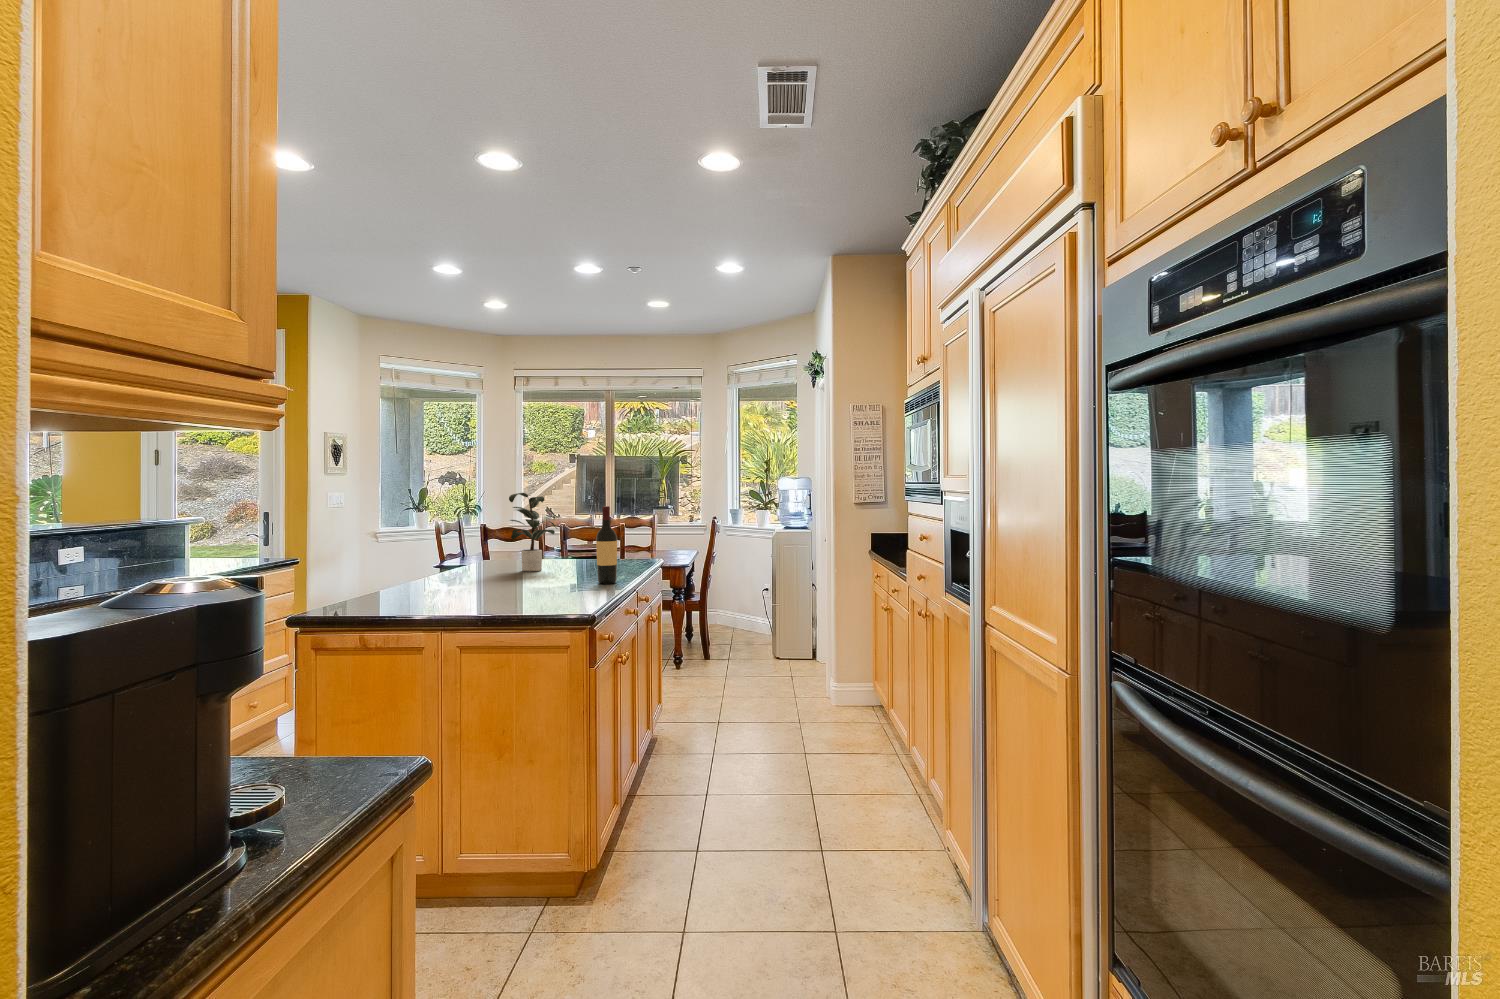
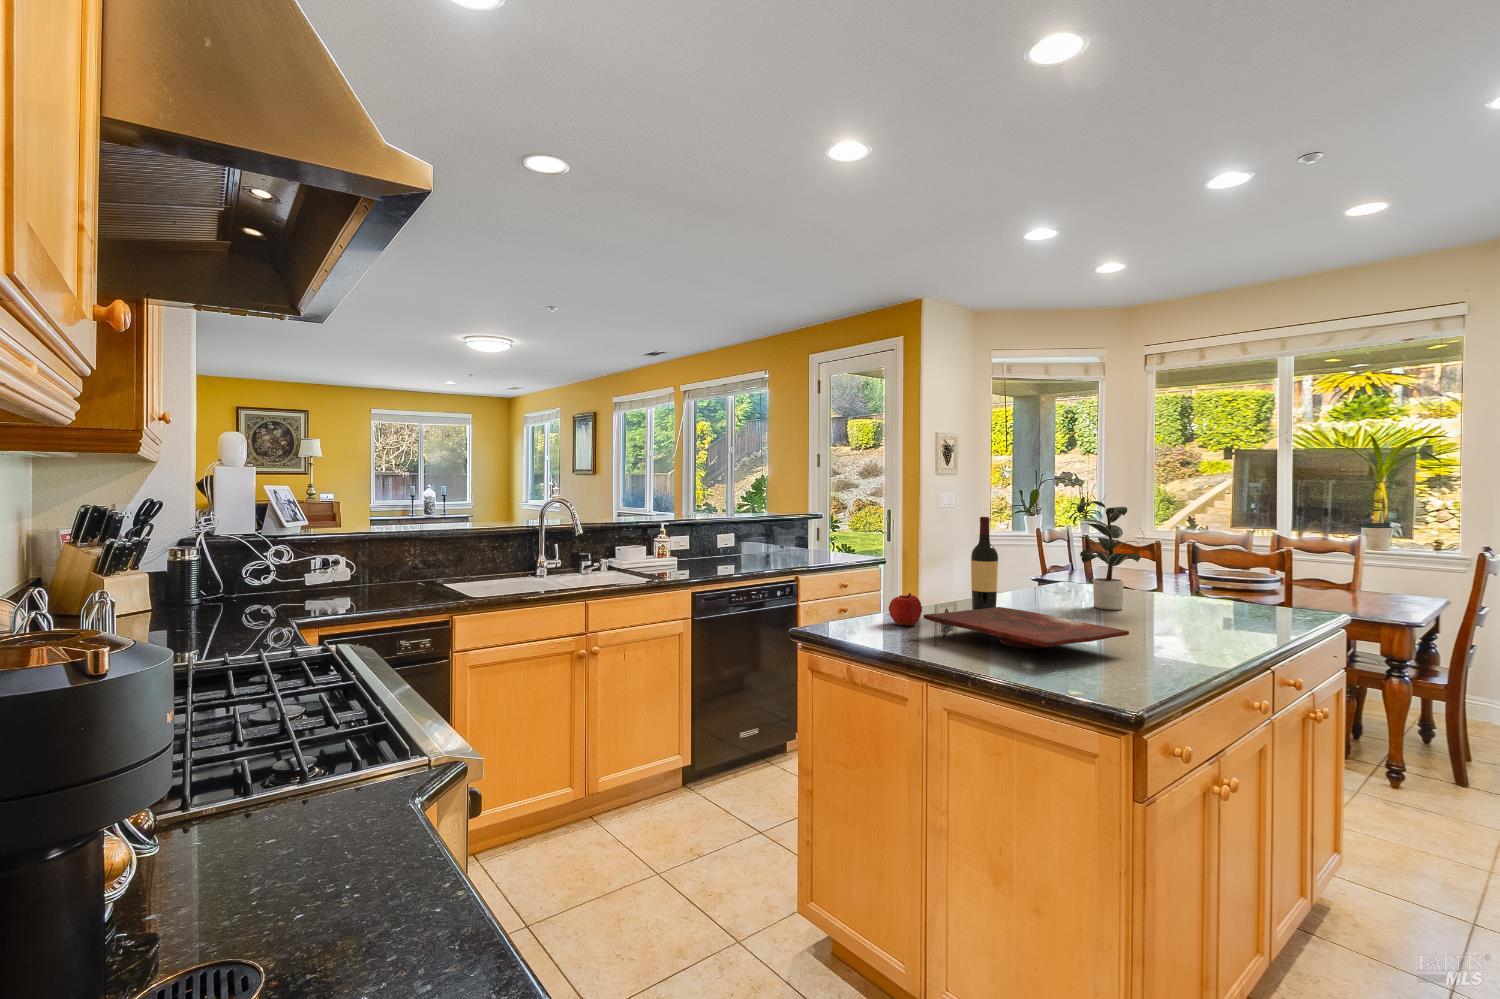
wine bottle: present [596,506,617,584] -> present [971,517,998,610]
apple: none [376,571,406,599] -> present [889,593,922,626]
cutting board: none [416,575,566,598] -> present [923,607,1129,649]

